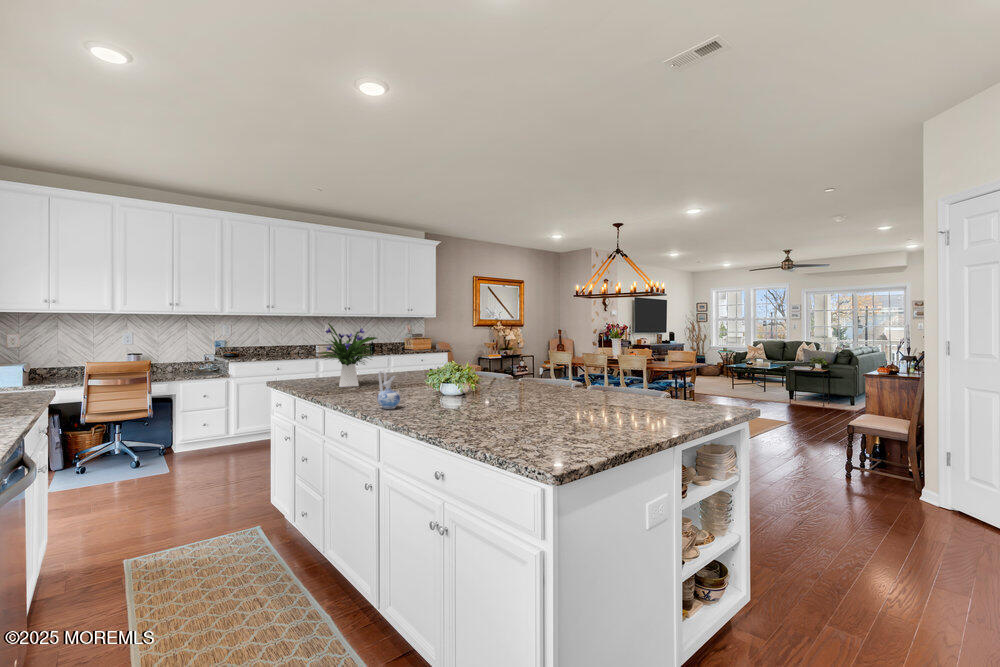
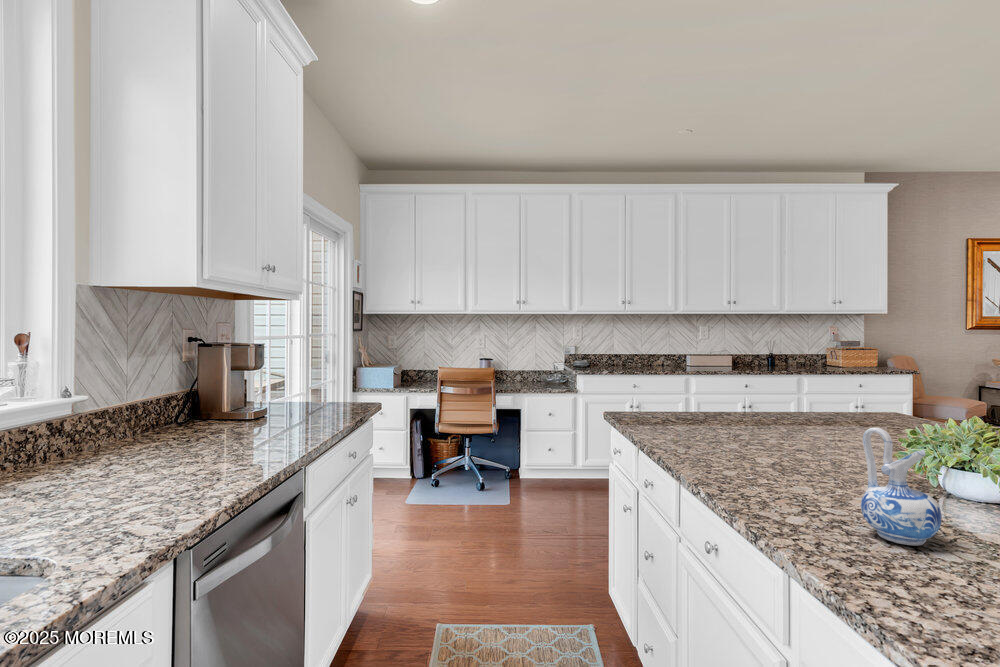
flower arrangement: present [321,324,377,387] -> none [692,314,817,438]

